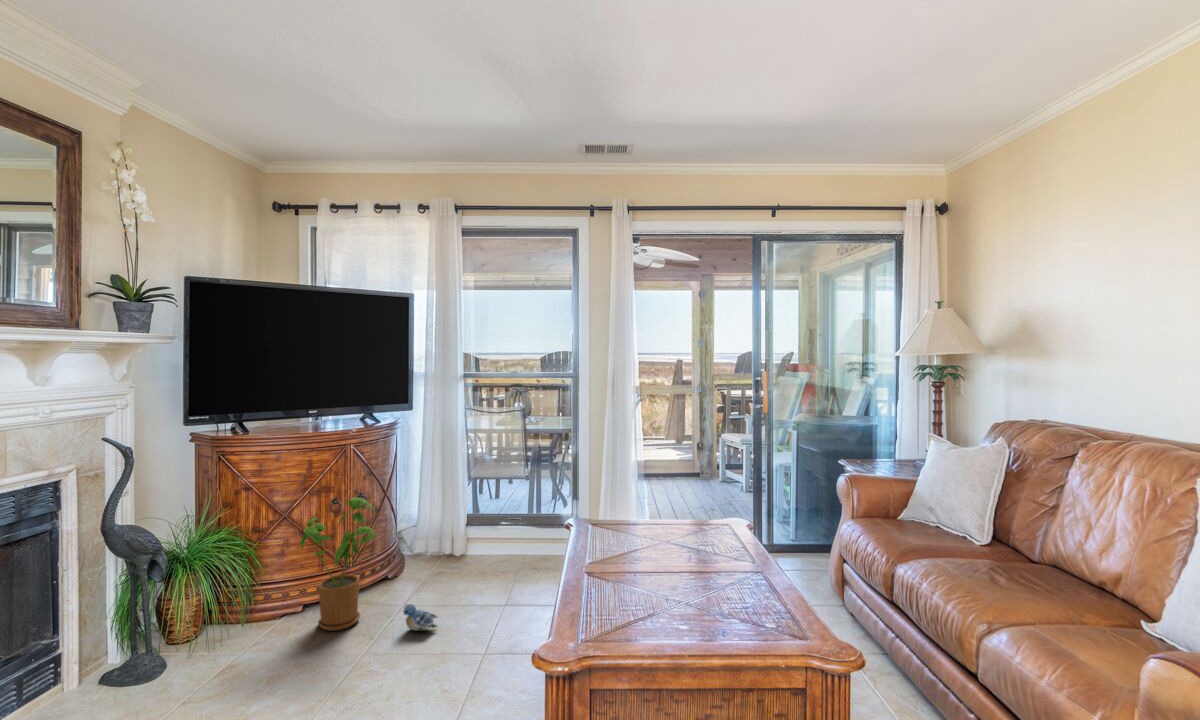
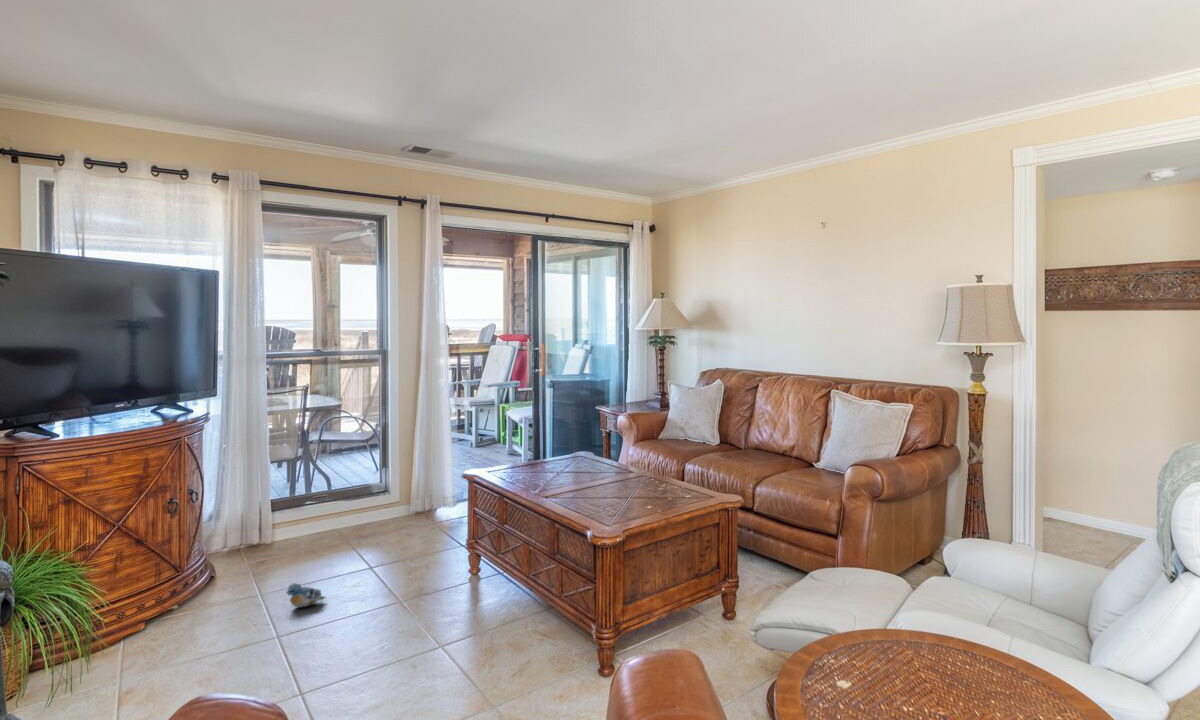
house plant: present [300,498,376,631] -> none [152,491,254,634]

